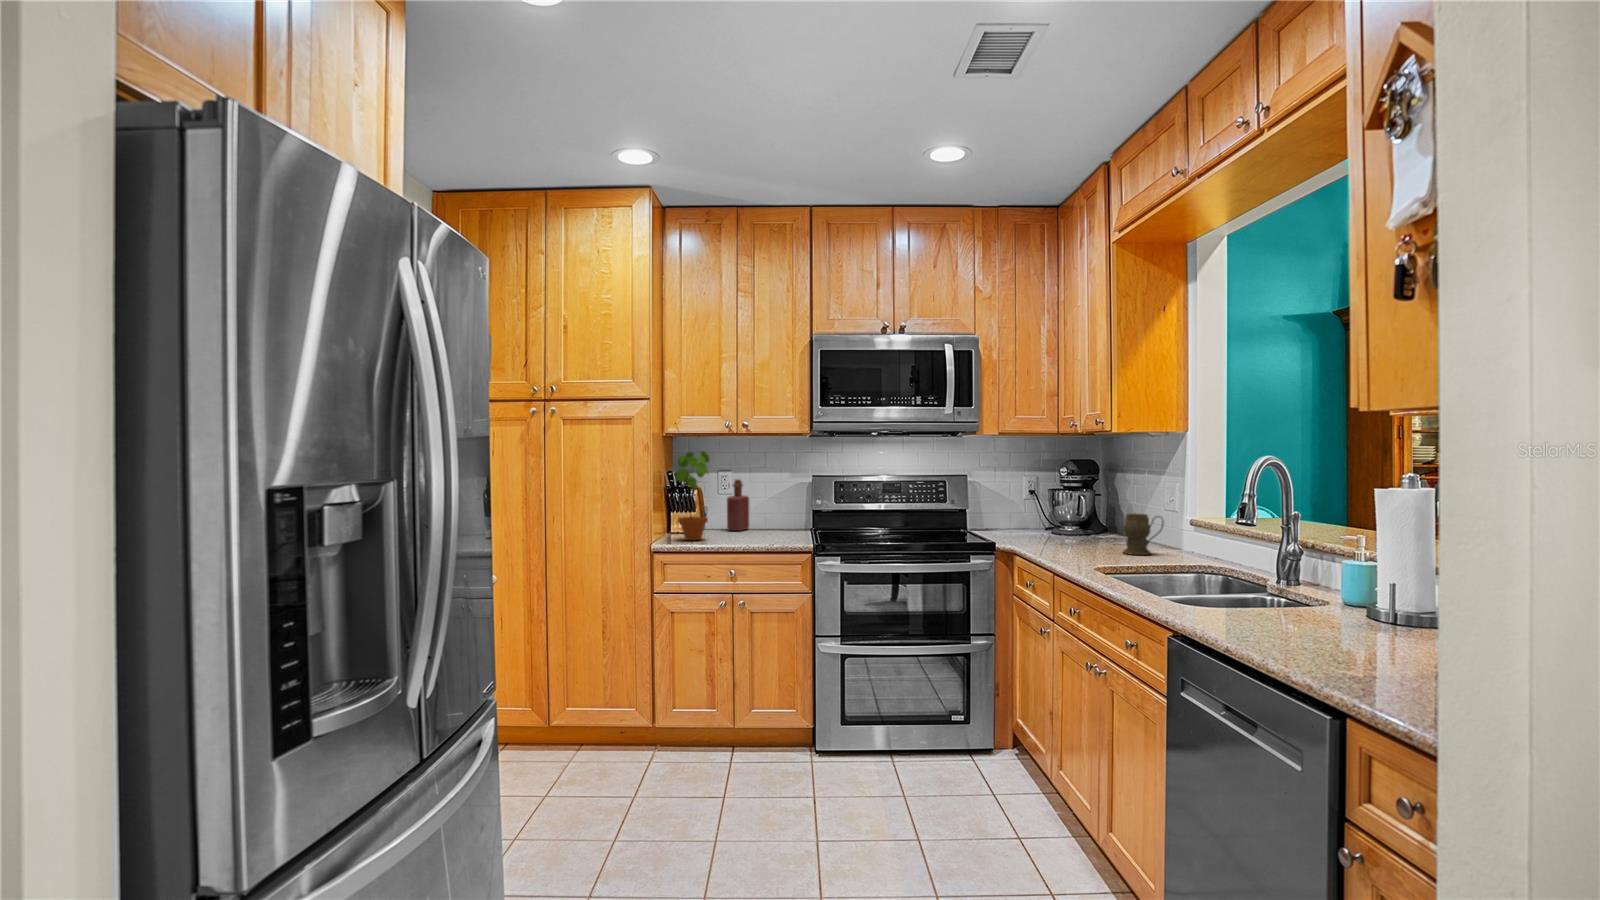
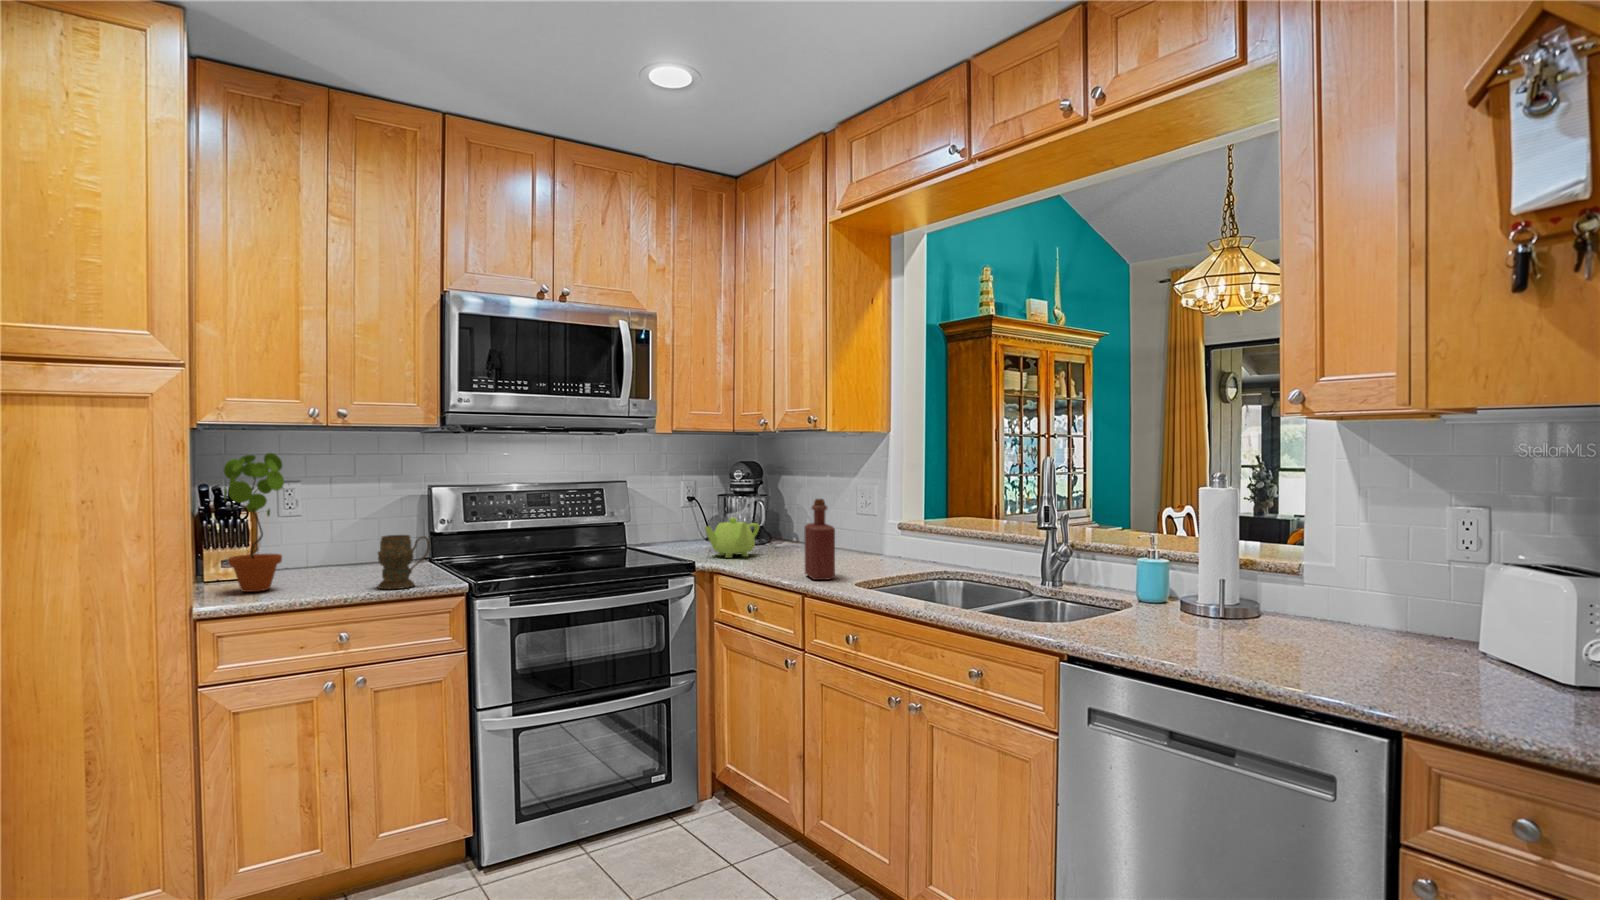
bottle: present [727,479,749,531] -> present [805,499,835,580]
teapot: none [1013,509,1067,543] -> present [705,518,759,558]
mug: present [1123,514,1164,555] -> present [378,535,430,589]

